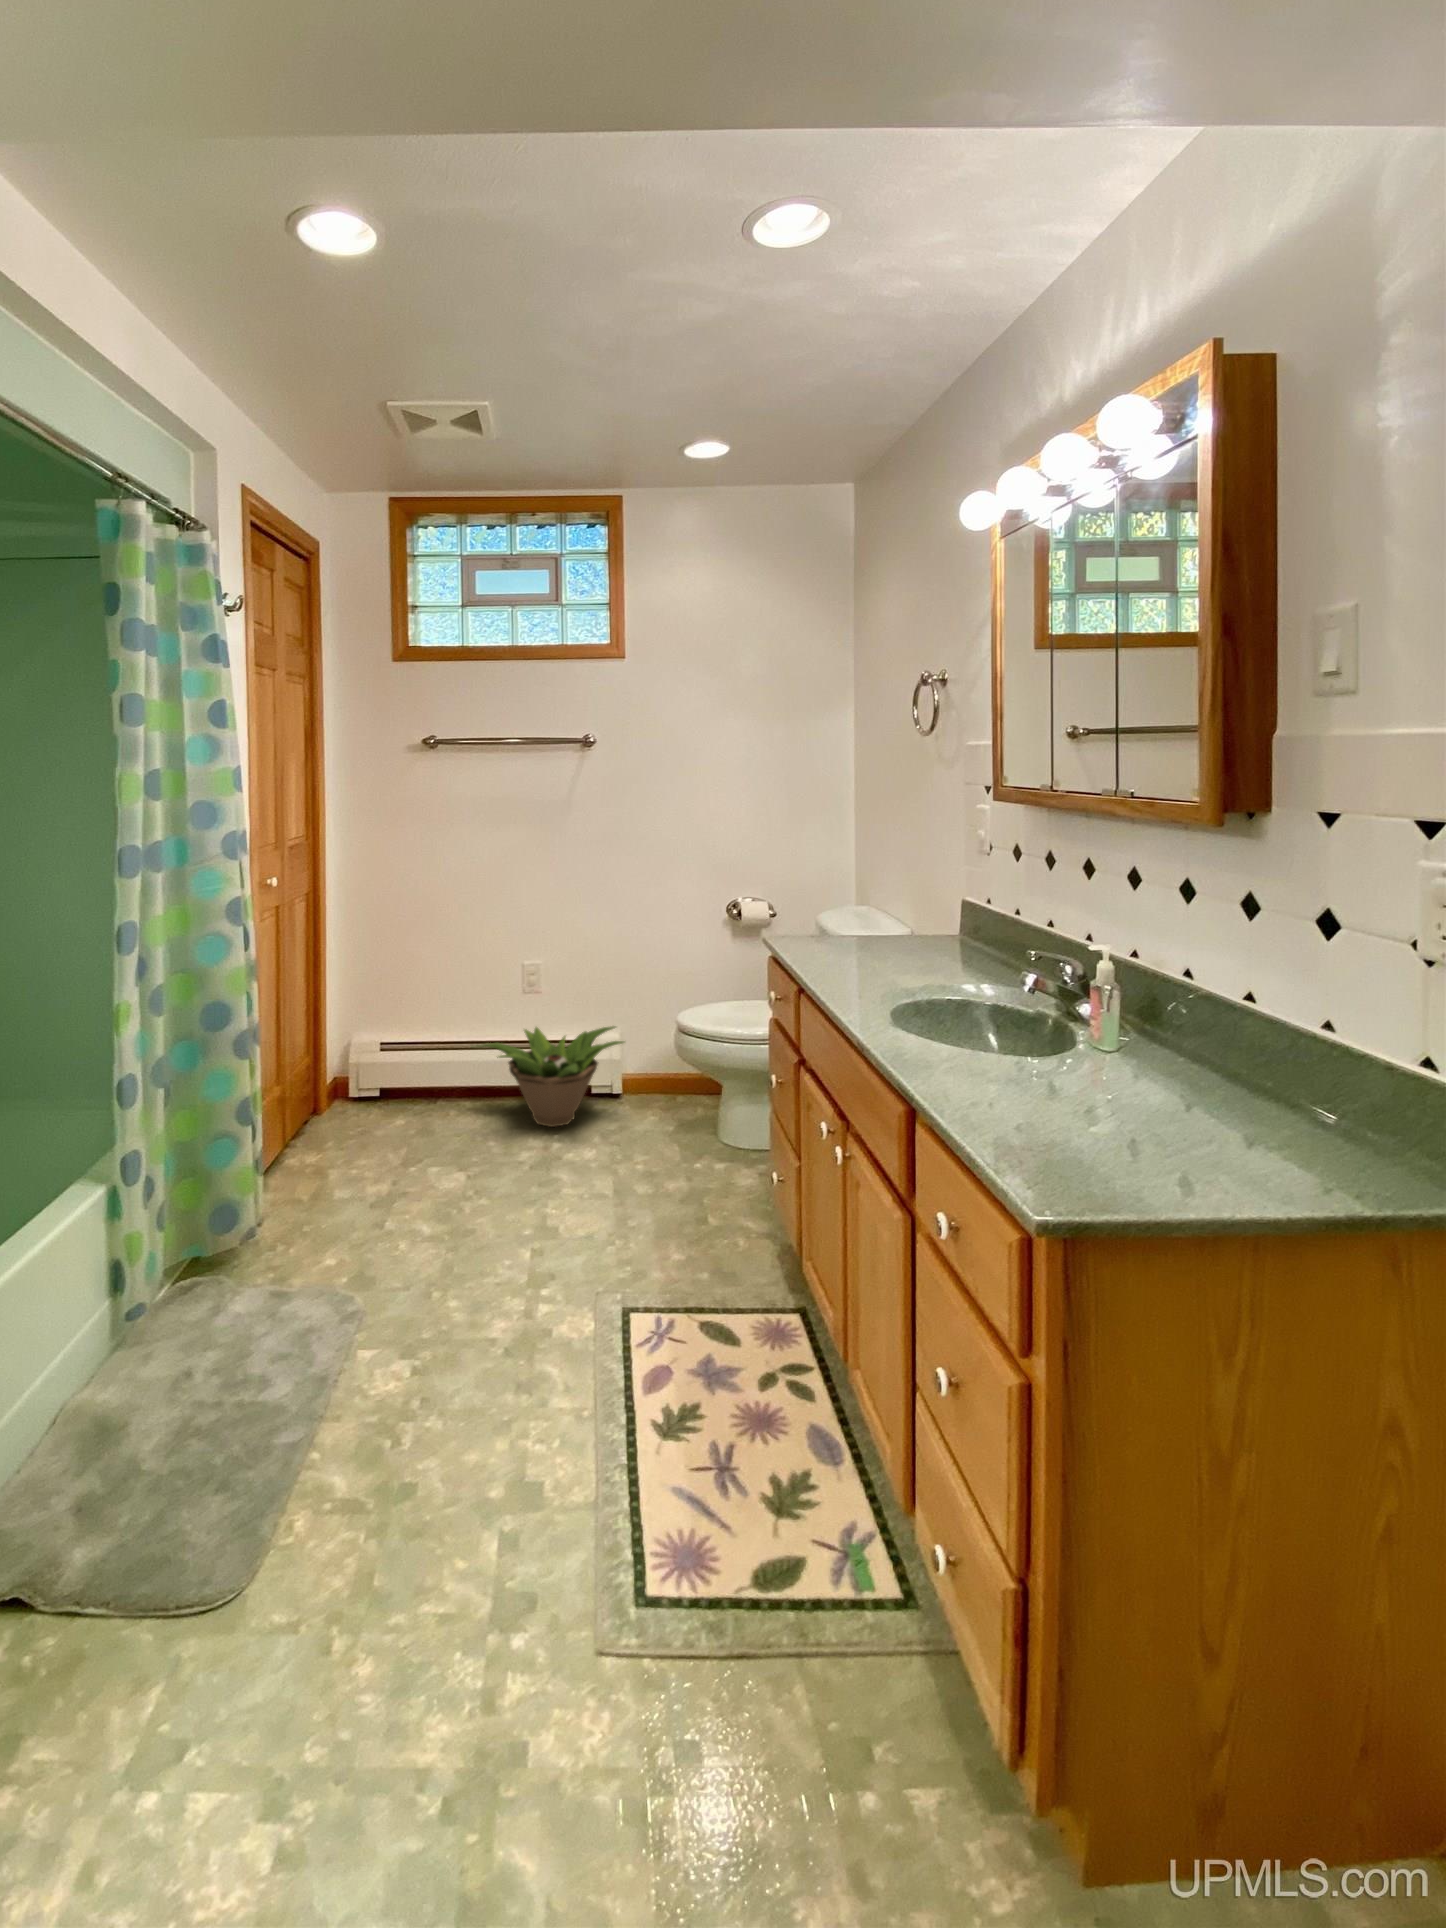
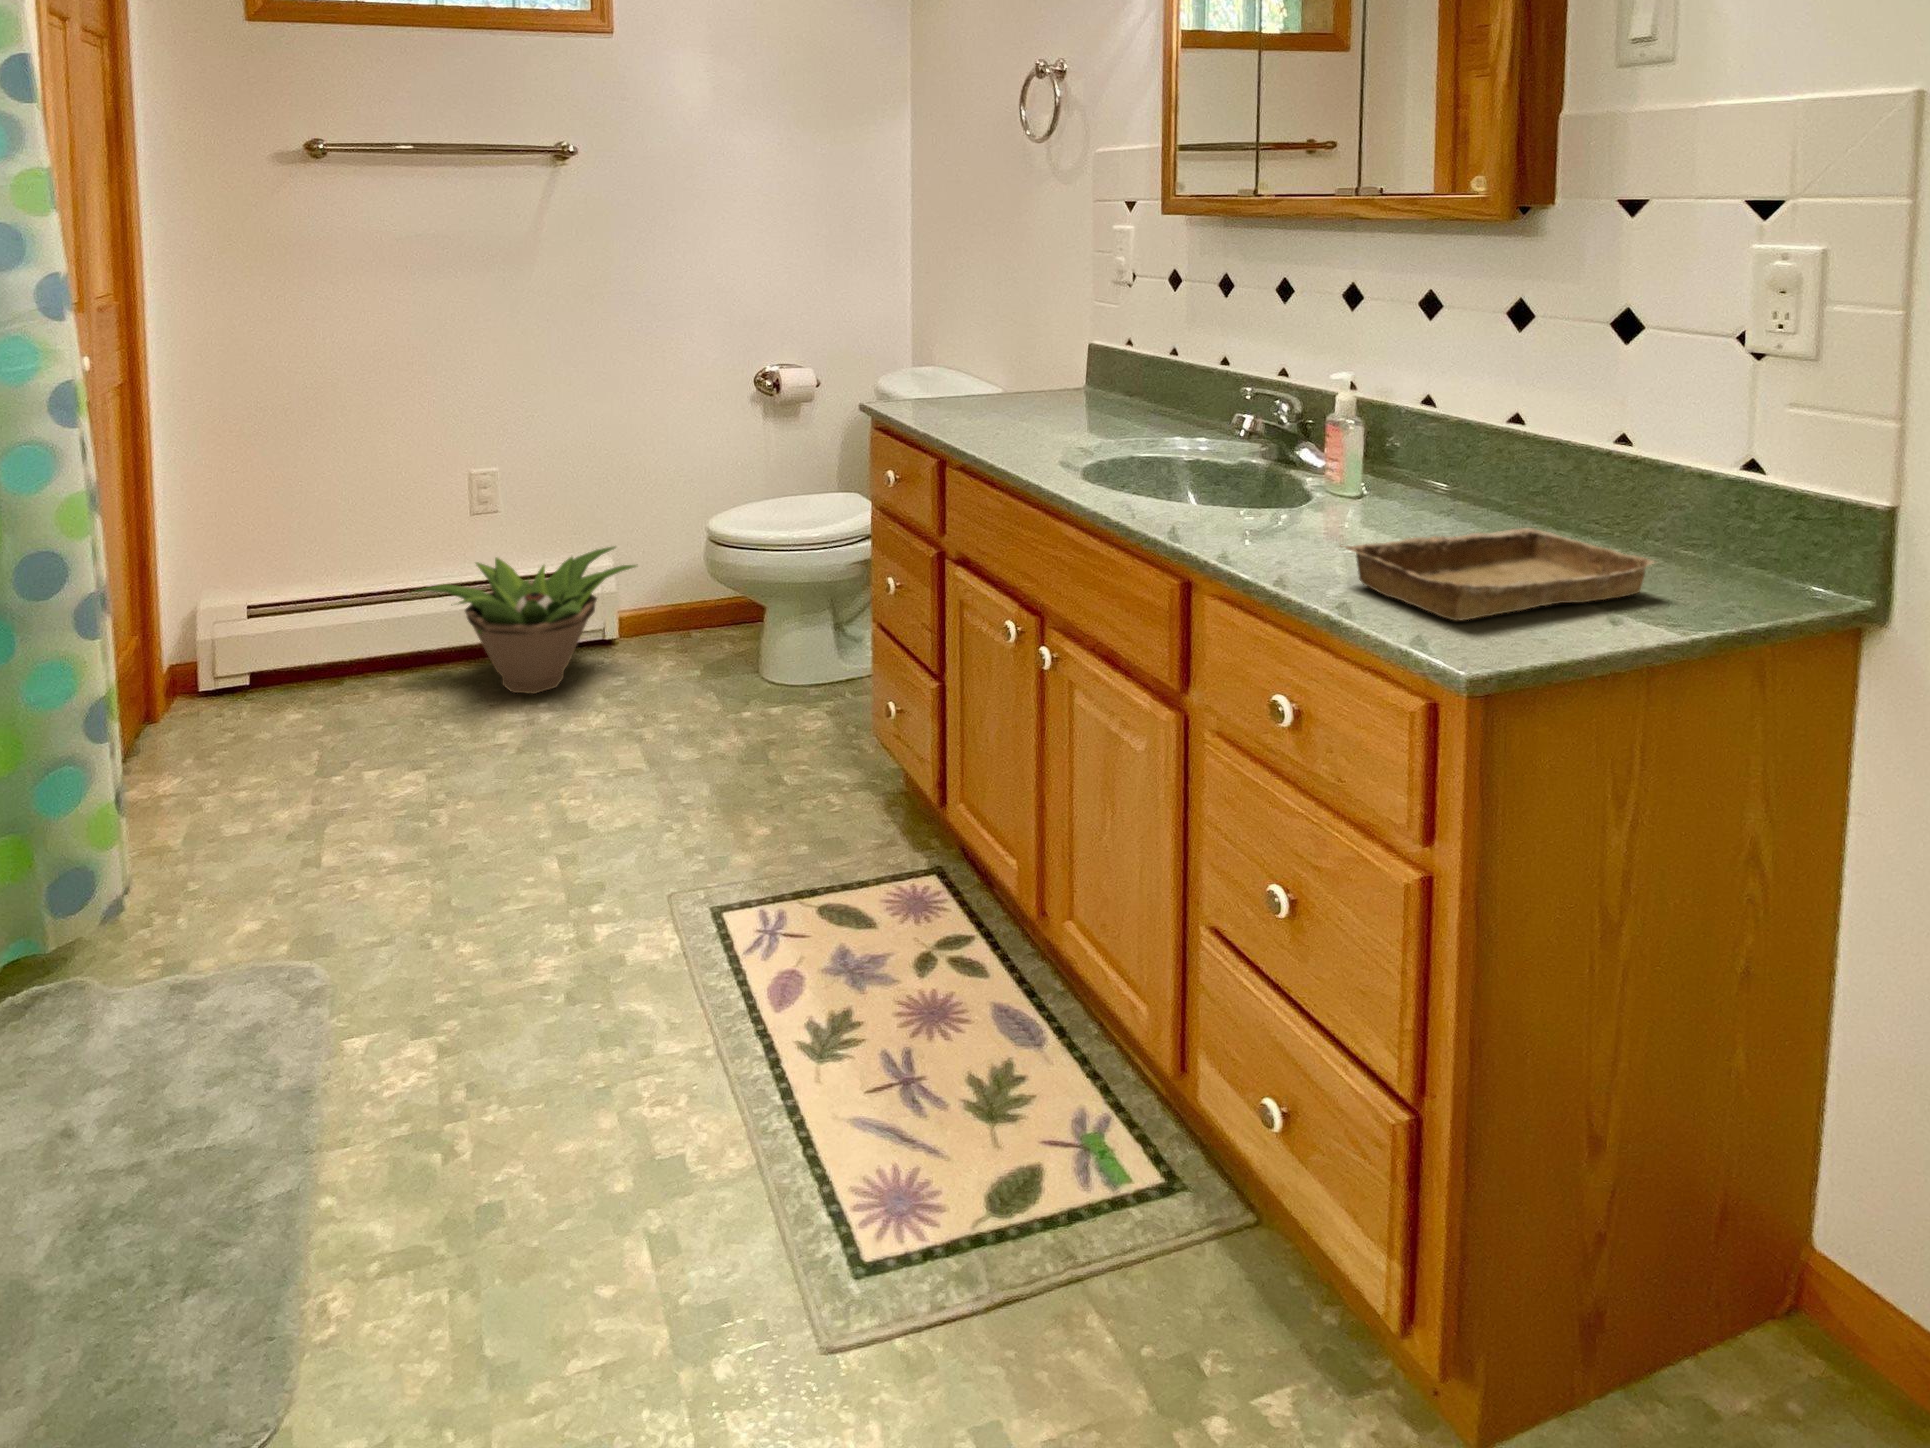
tray: none [1027,1089,1343,1167] -> present [1340,528,1654,620]

